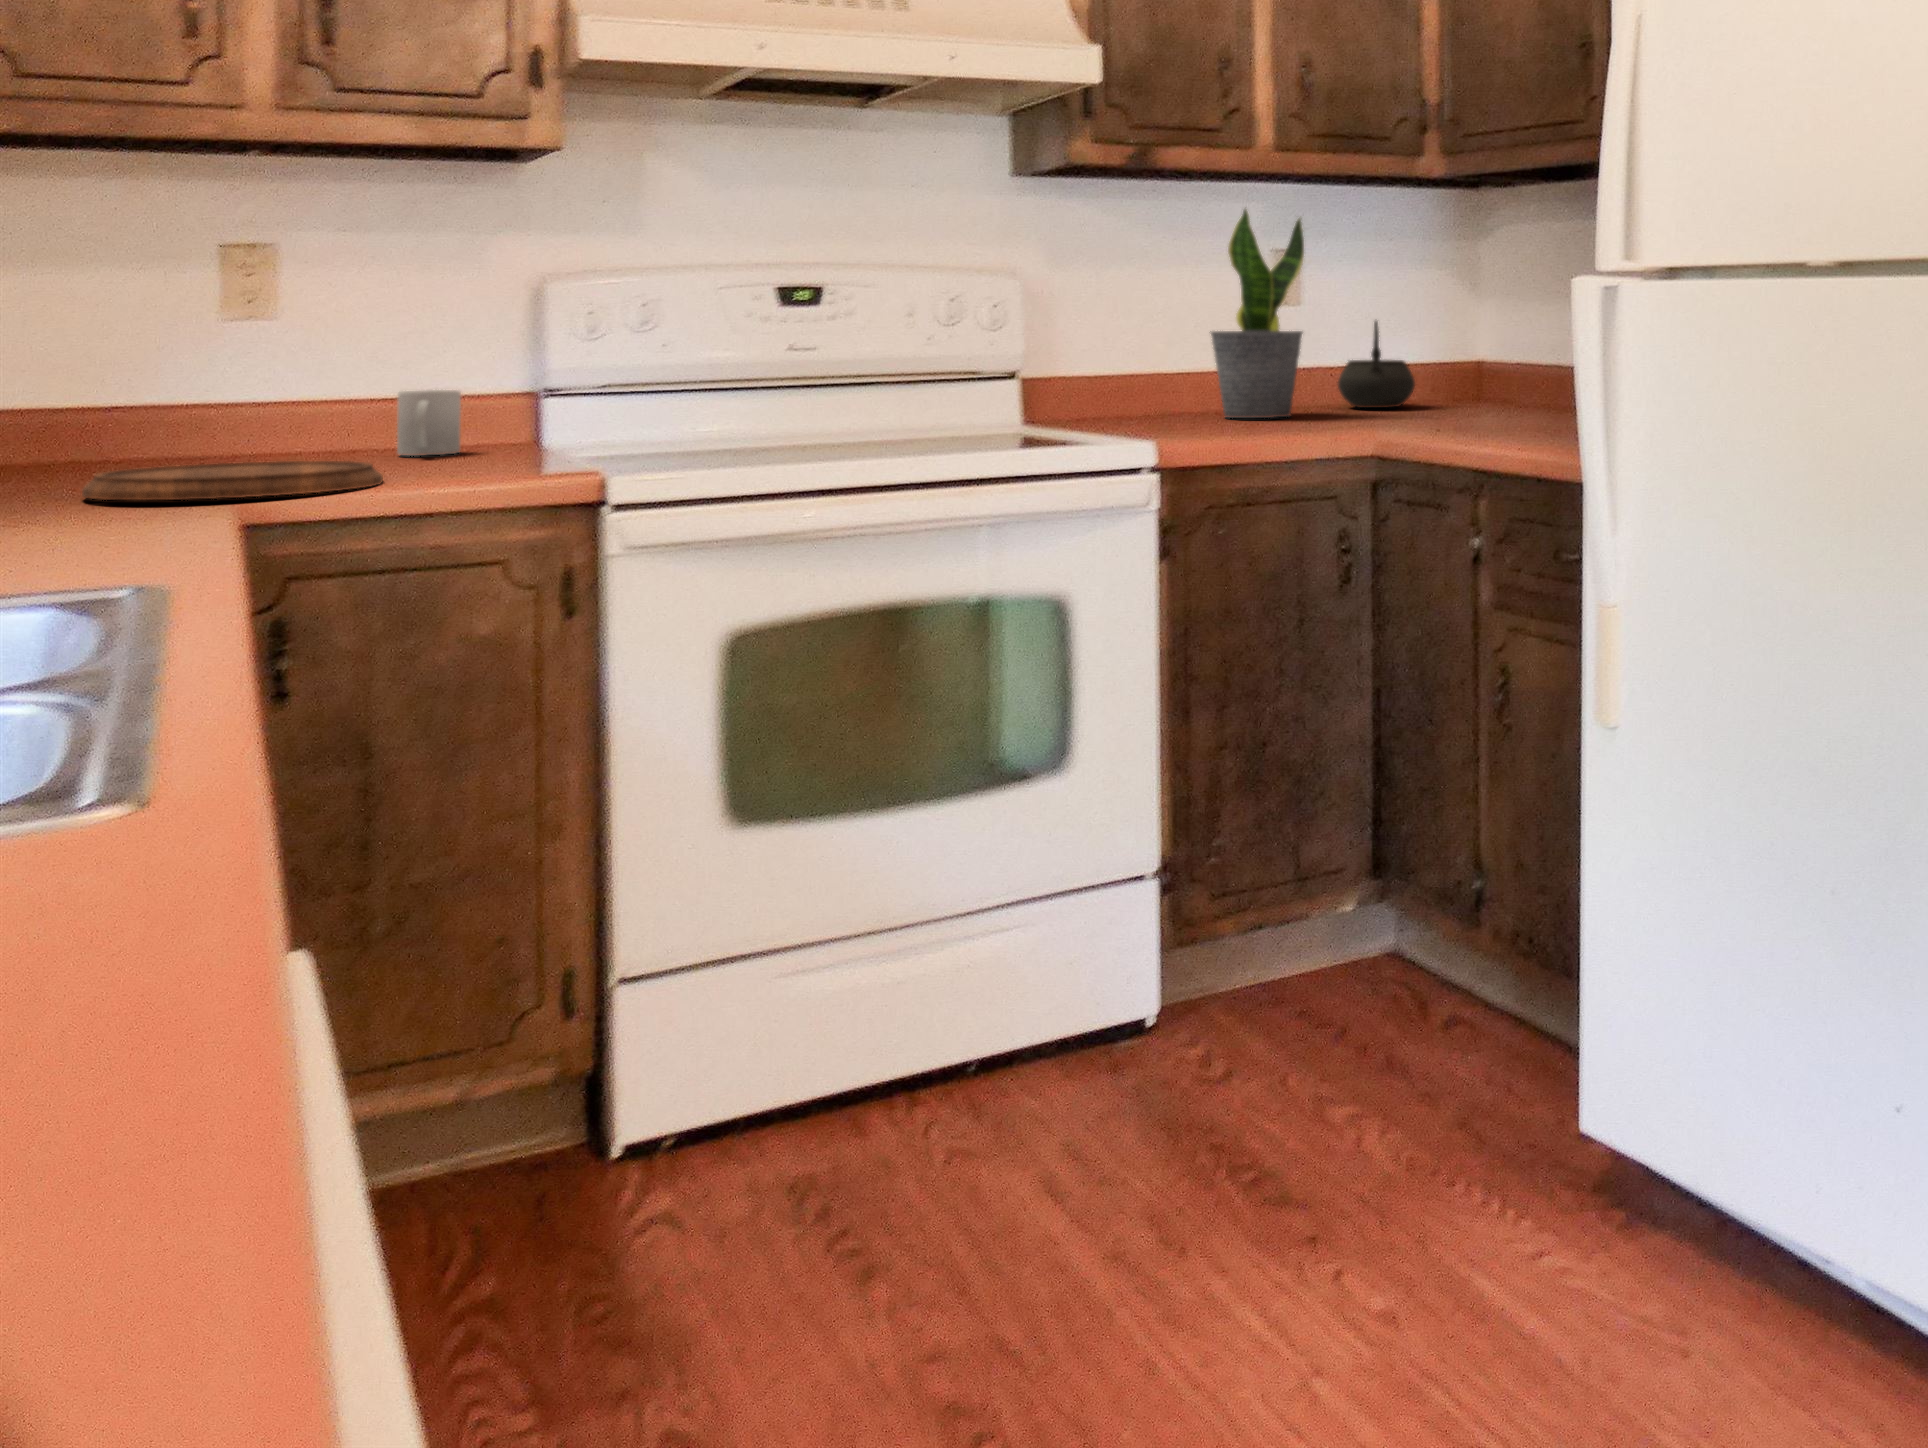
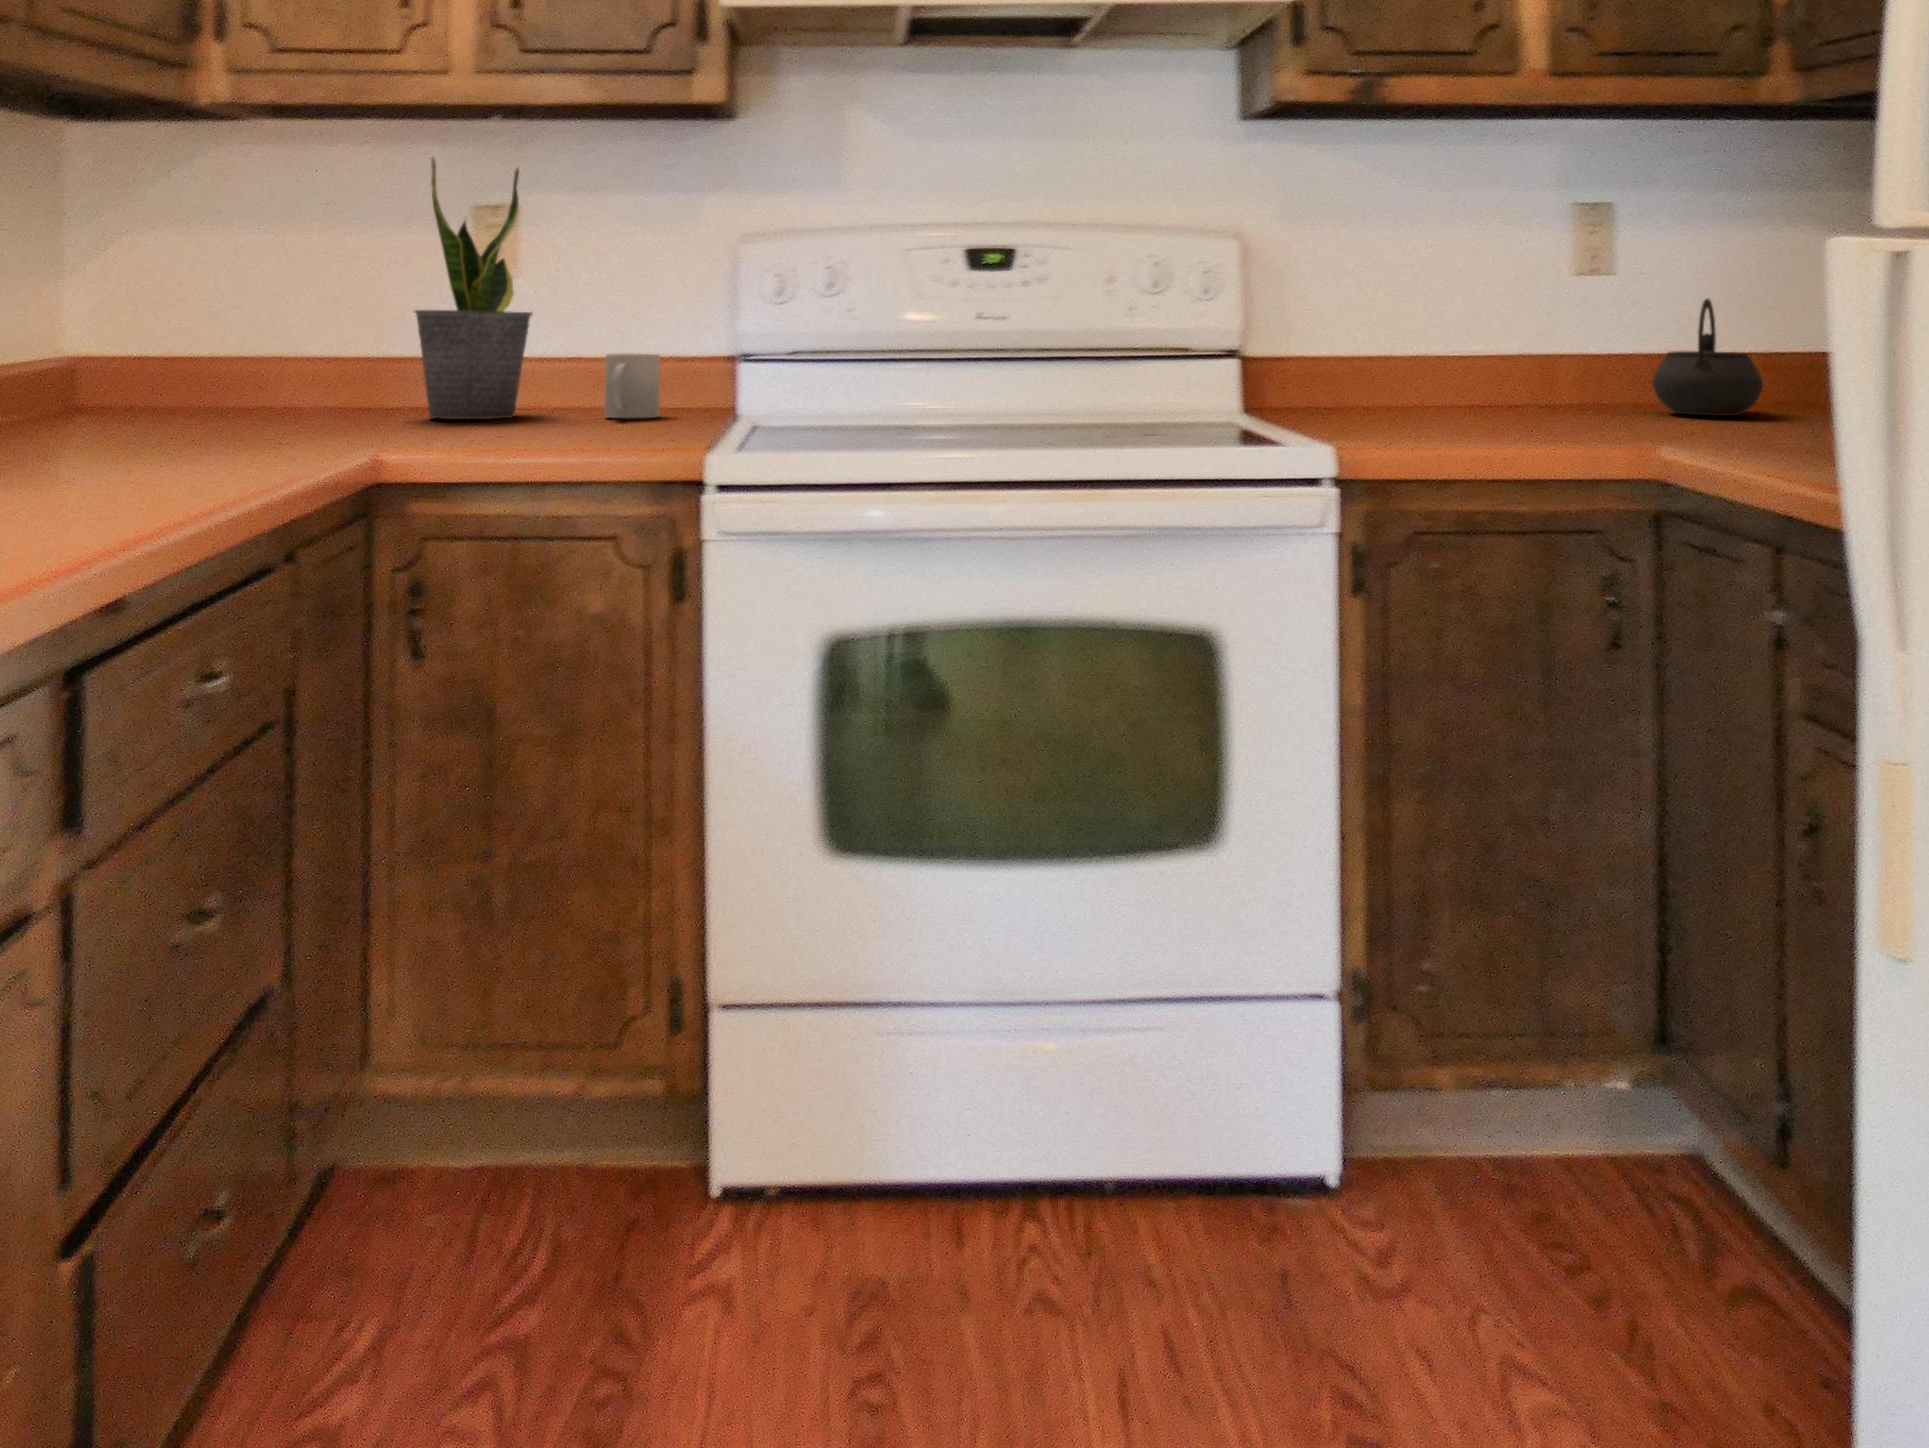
potted plant: present [1211,209,1304,418] -> present [414,158,532,419]
cutting board: present [82,461,383,500] -> none [291,417,539,452]

